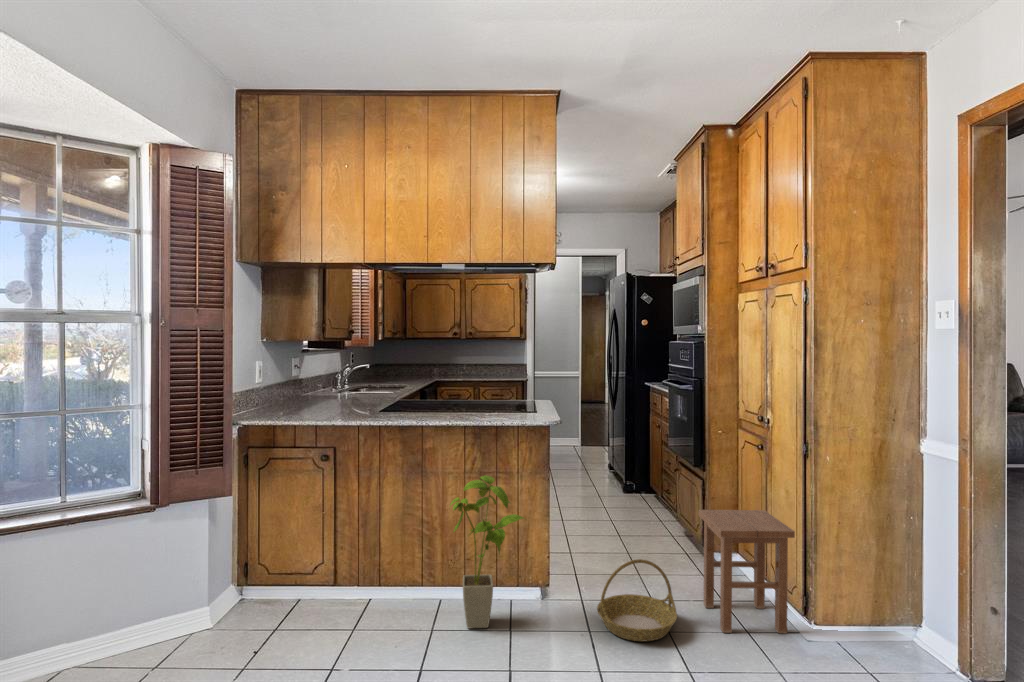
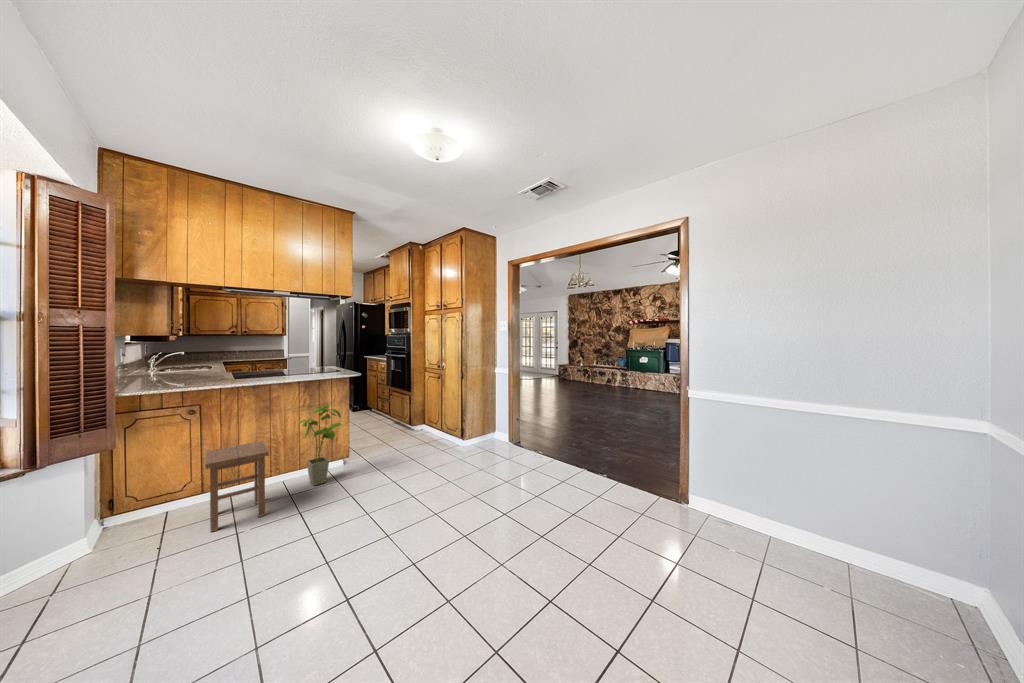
stool: present [699,510,795,633] -> present [205,441,269,532]
basket: present [597,559,677,641] -> none [380,431,417,466]

